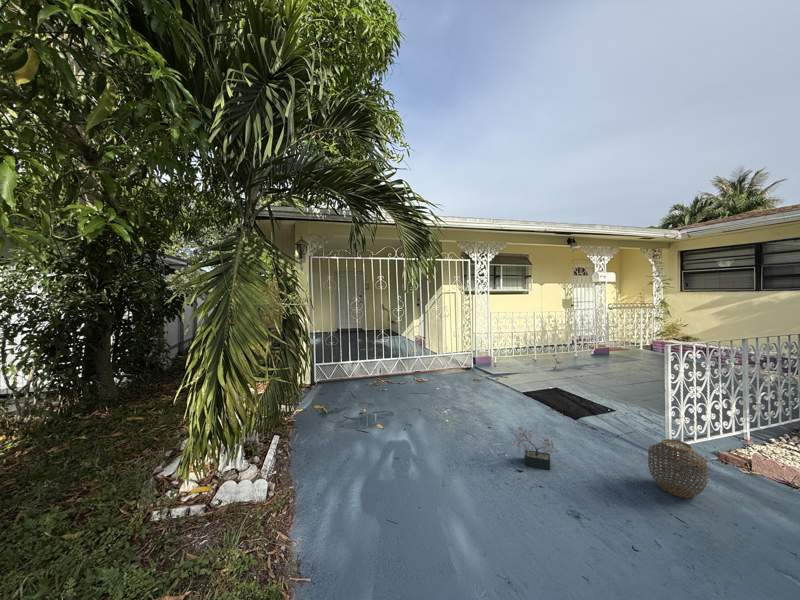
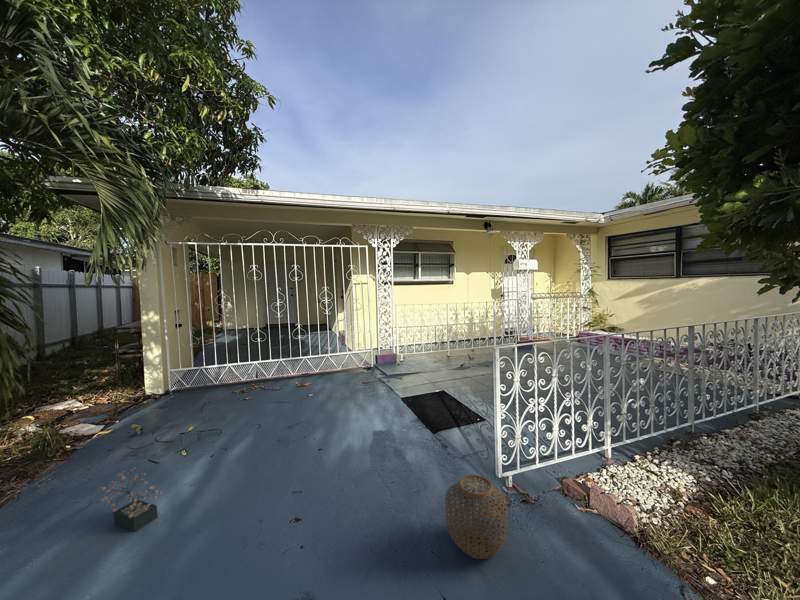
decorative plant: present [514,426,558,470] -> present [99,468,164,532]

